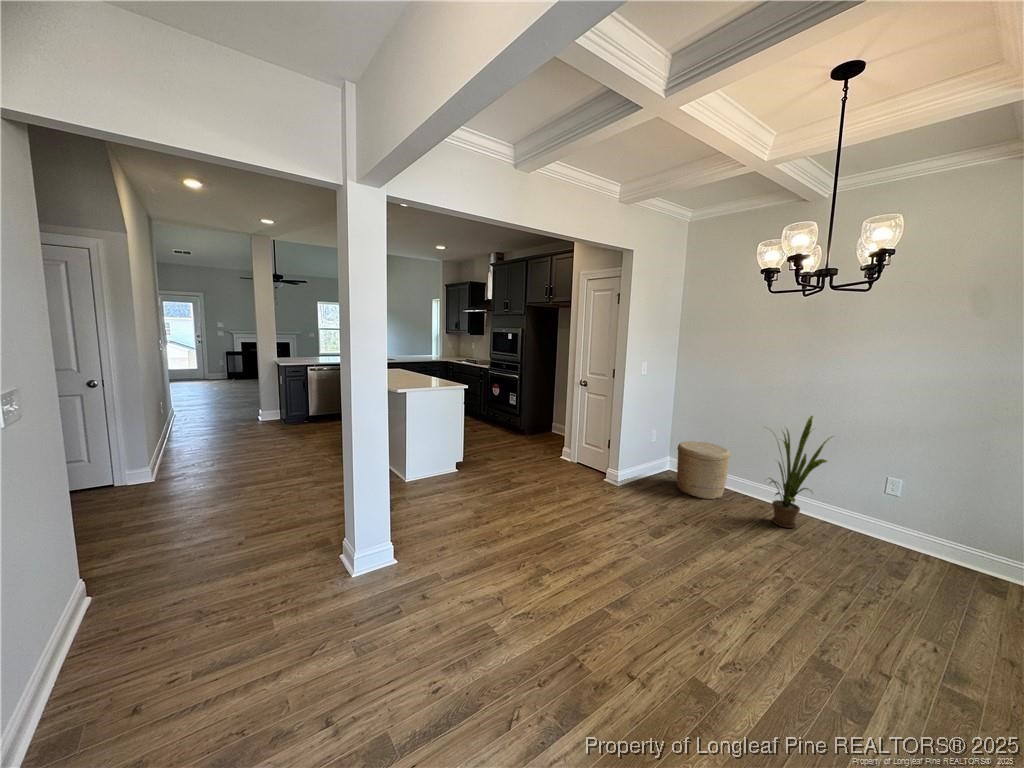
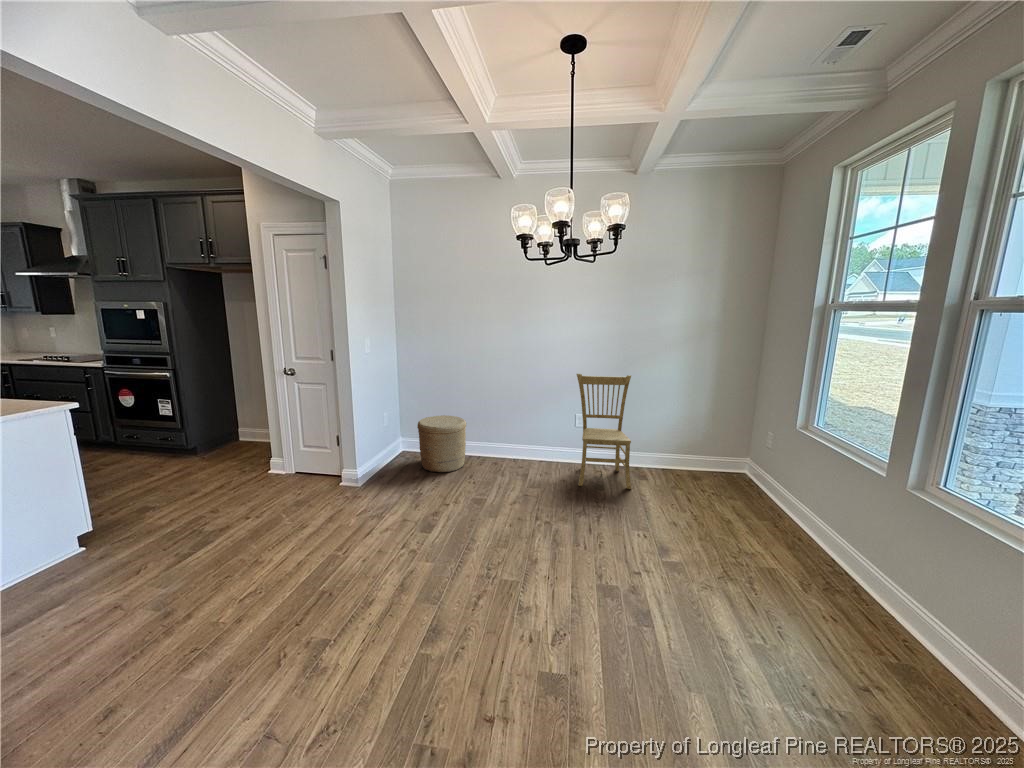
house plant: present [768,416,832,528] -> none [492,374,545,476]
dining chair: none [864,425,1000,599] -> present [577,374,631,489]

